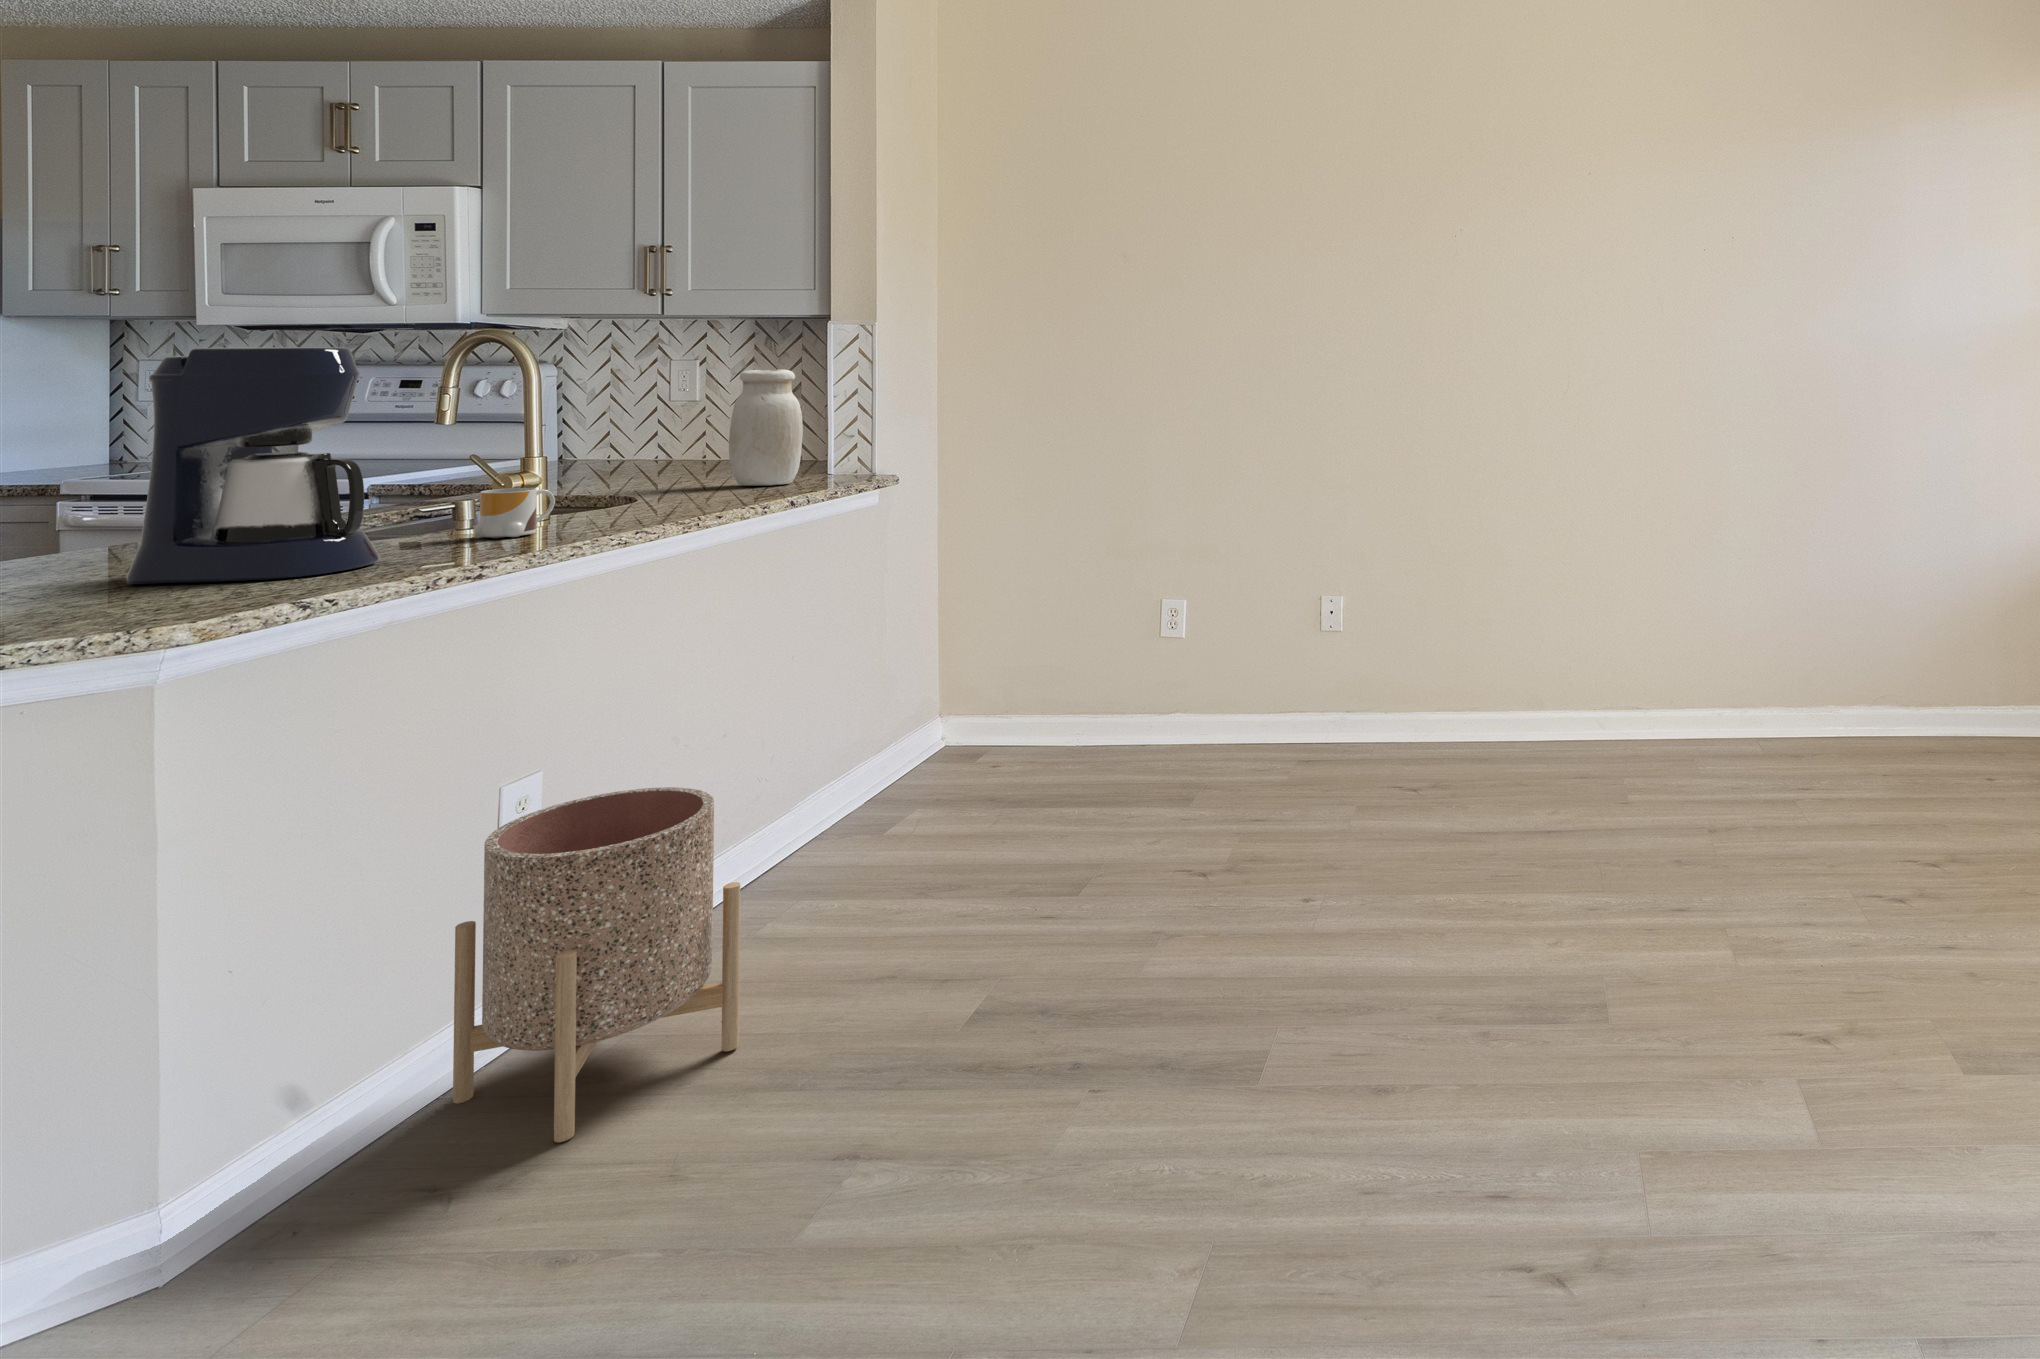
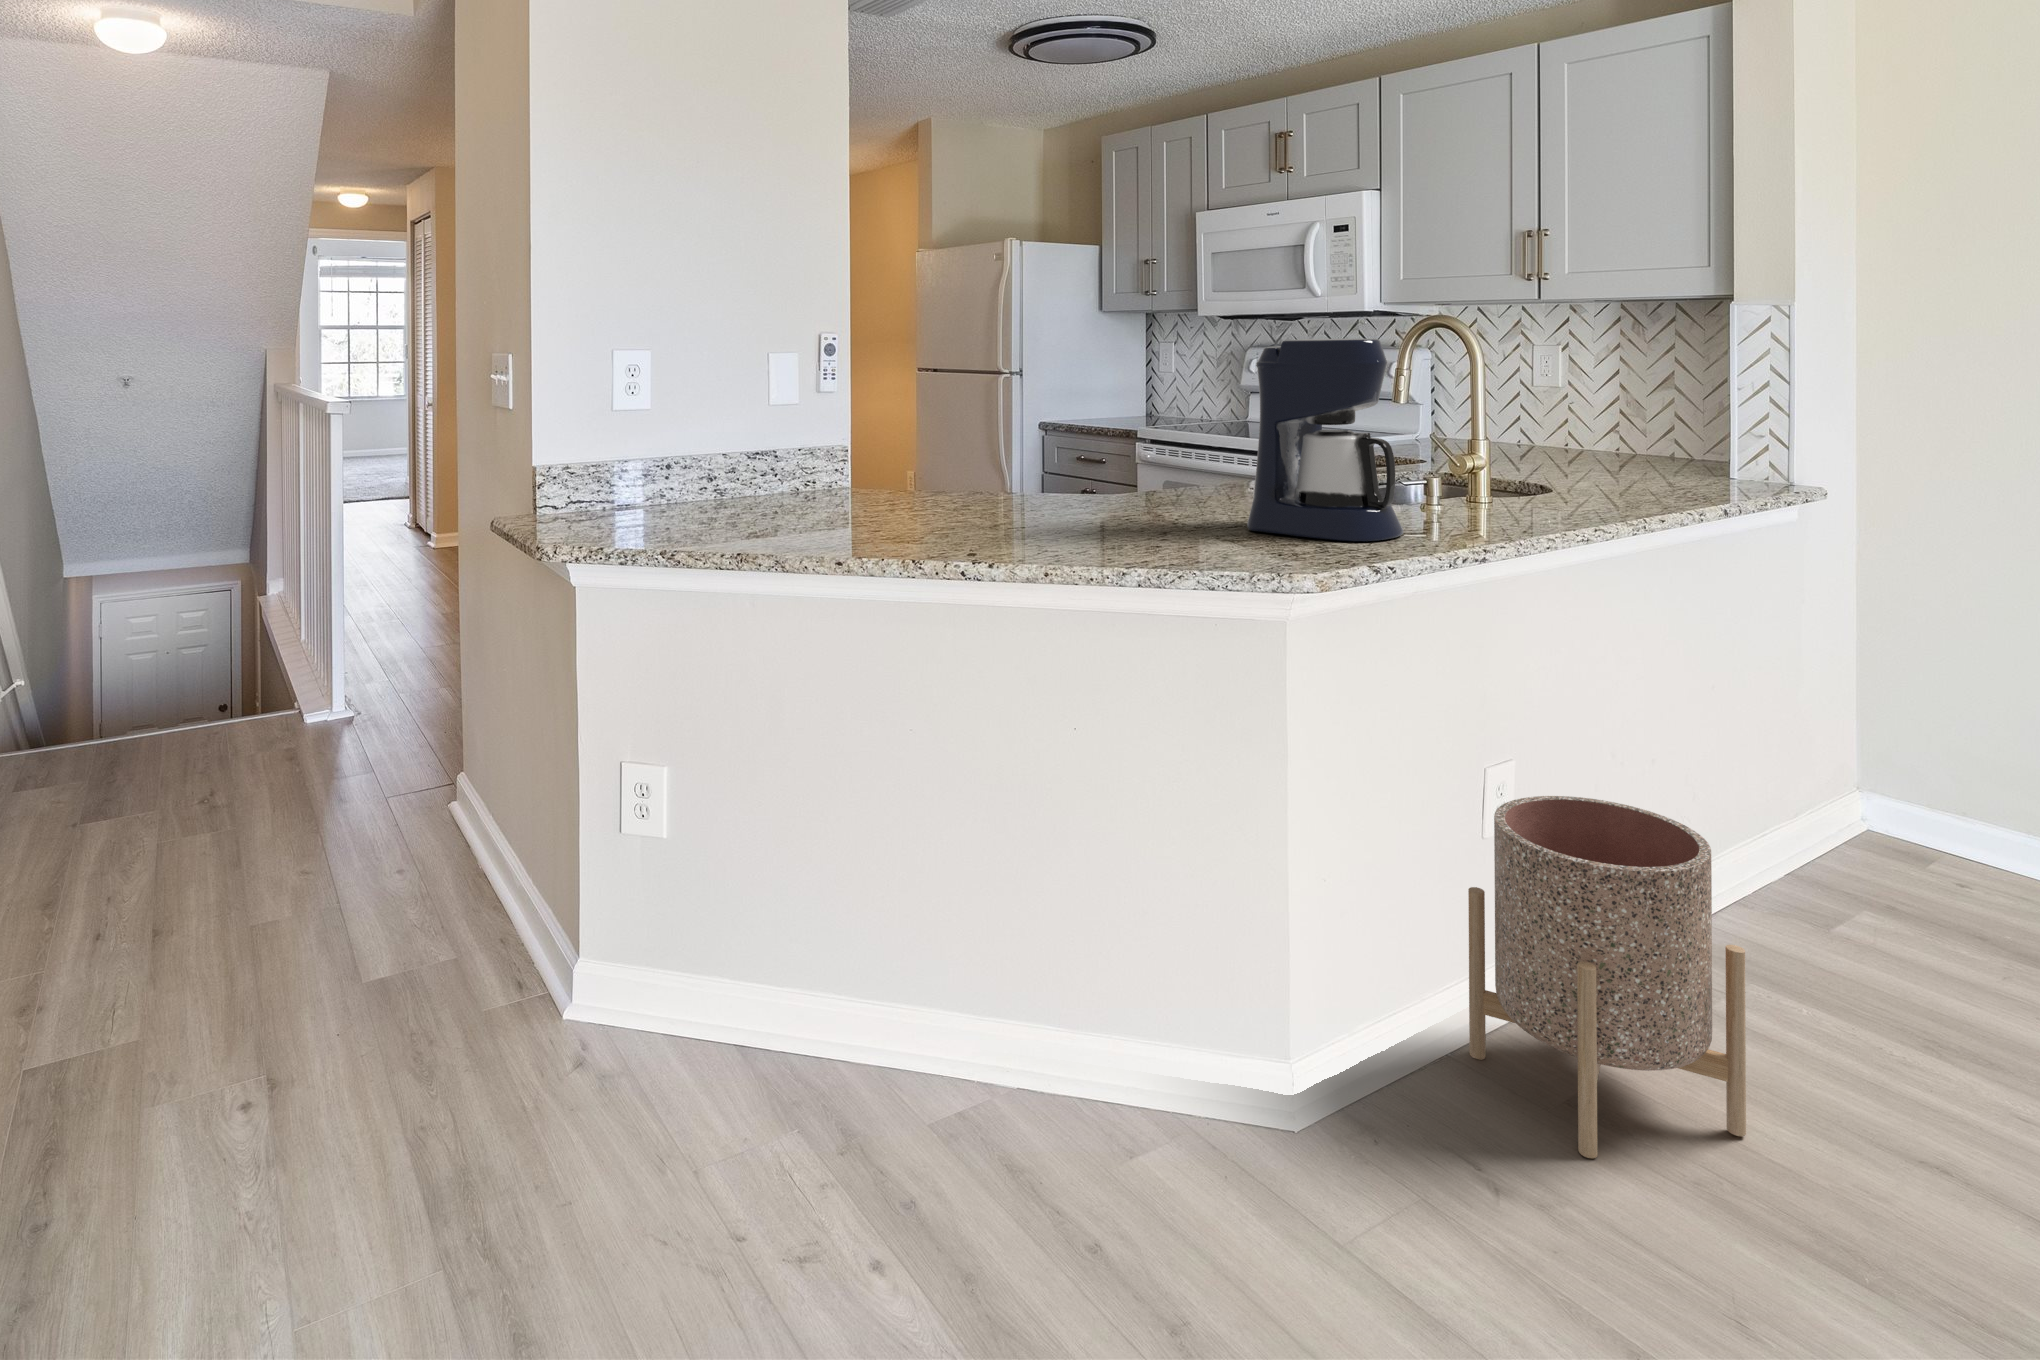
jar: present [729,369,803,486] -> none [1627,356,1707,484]
mug: present [474,488,555,538] -> none [1453,472,1515,521]

